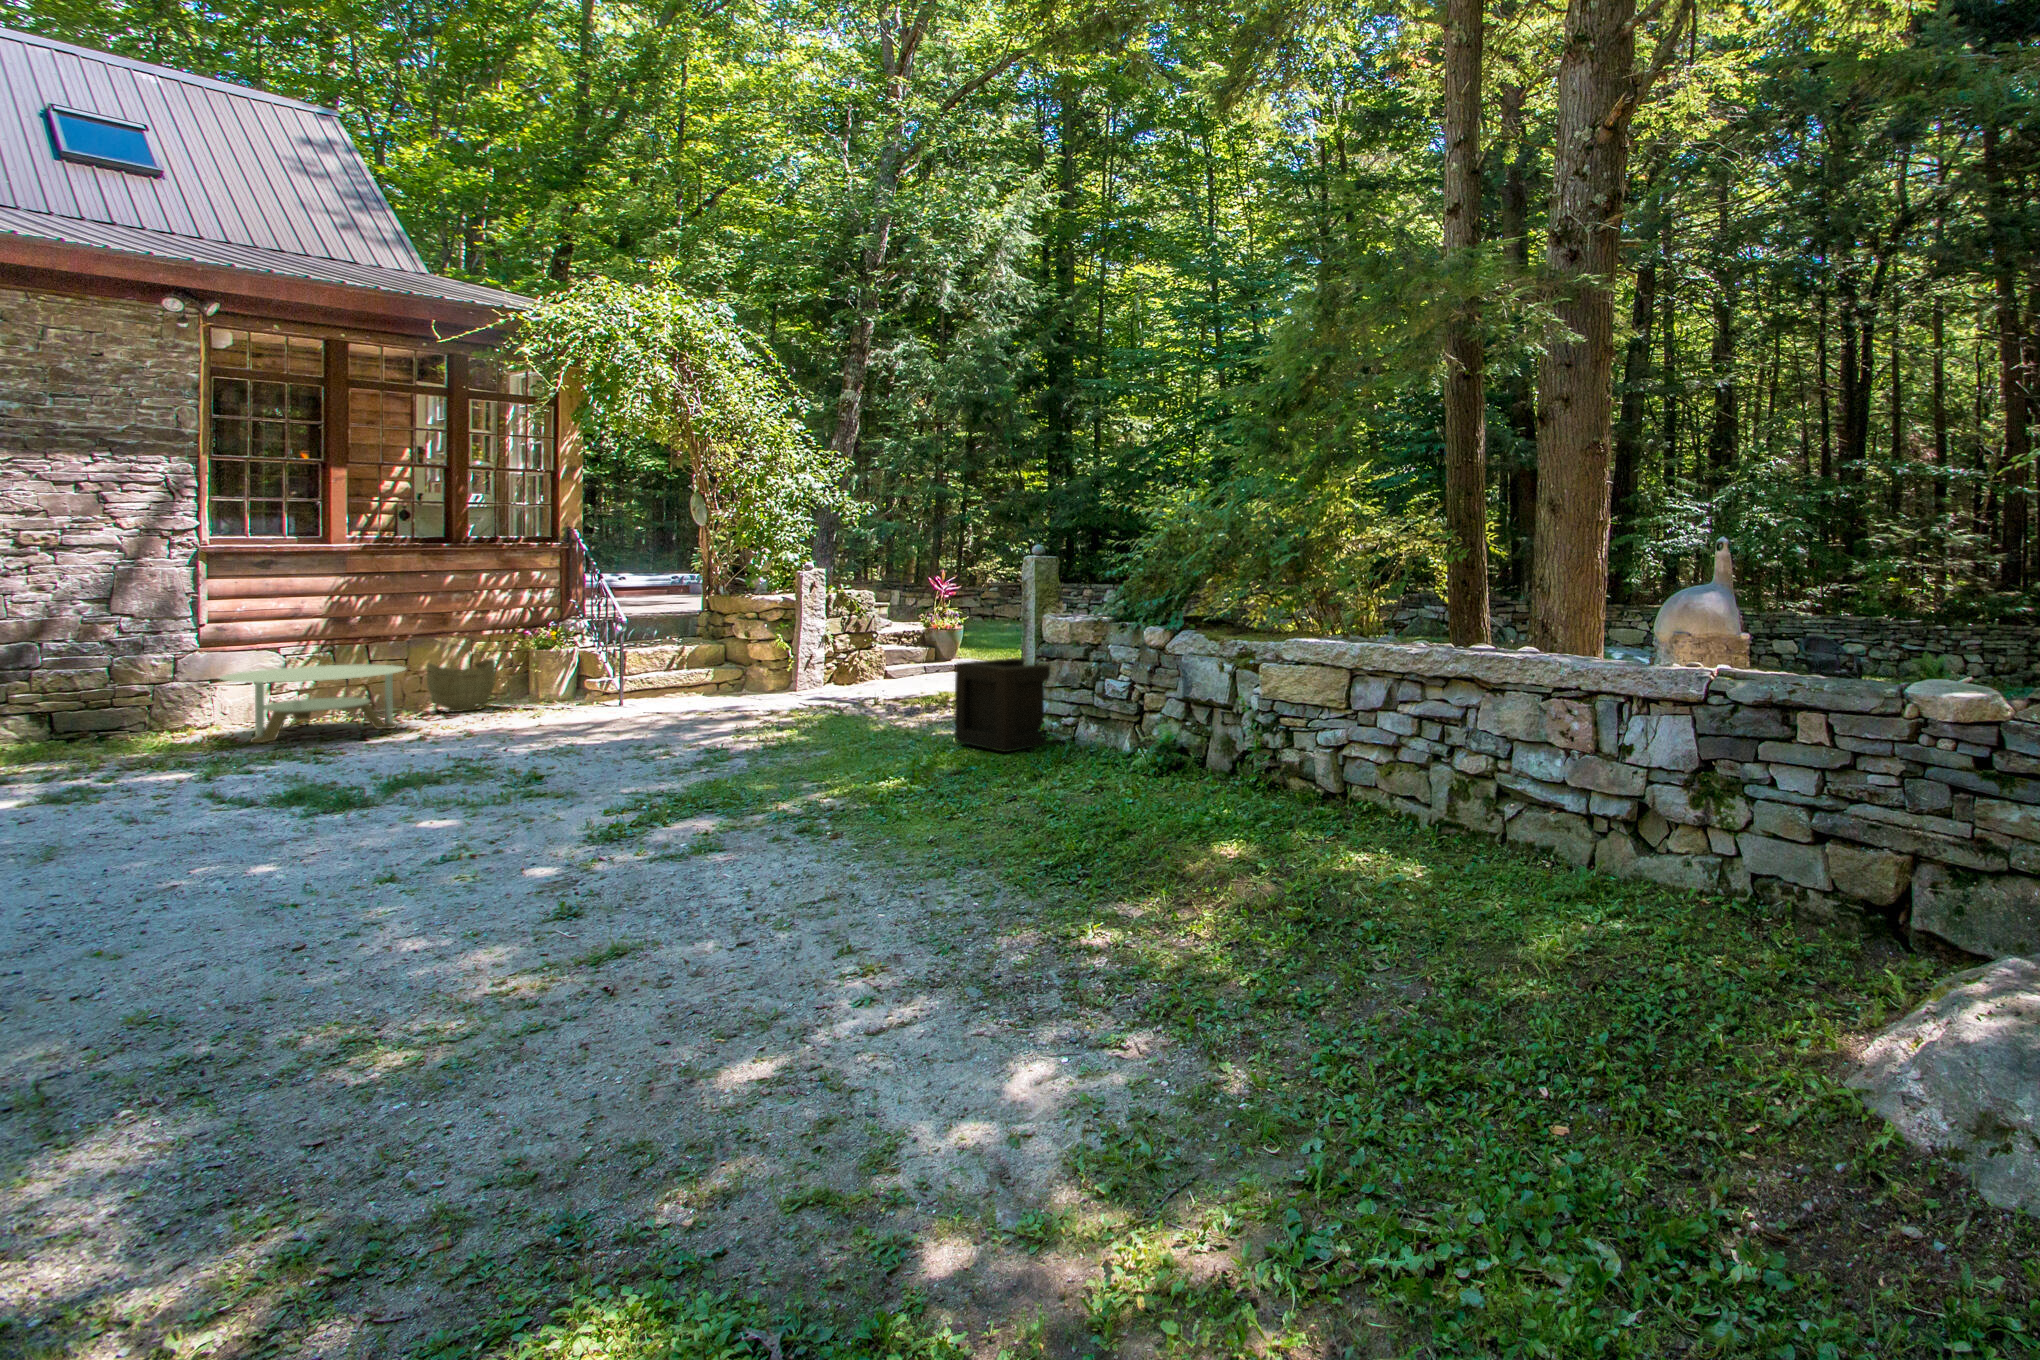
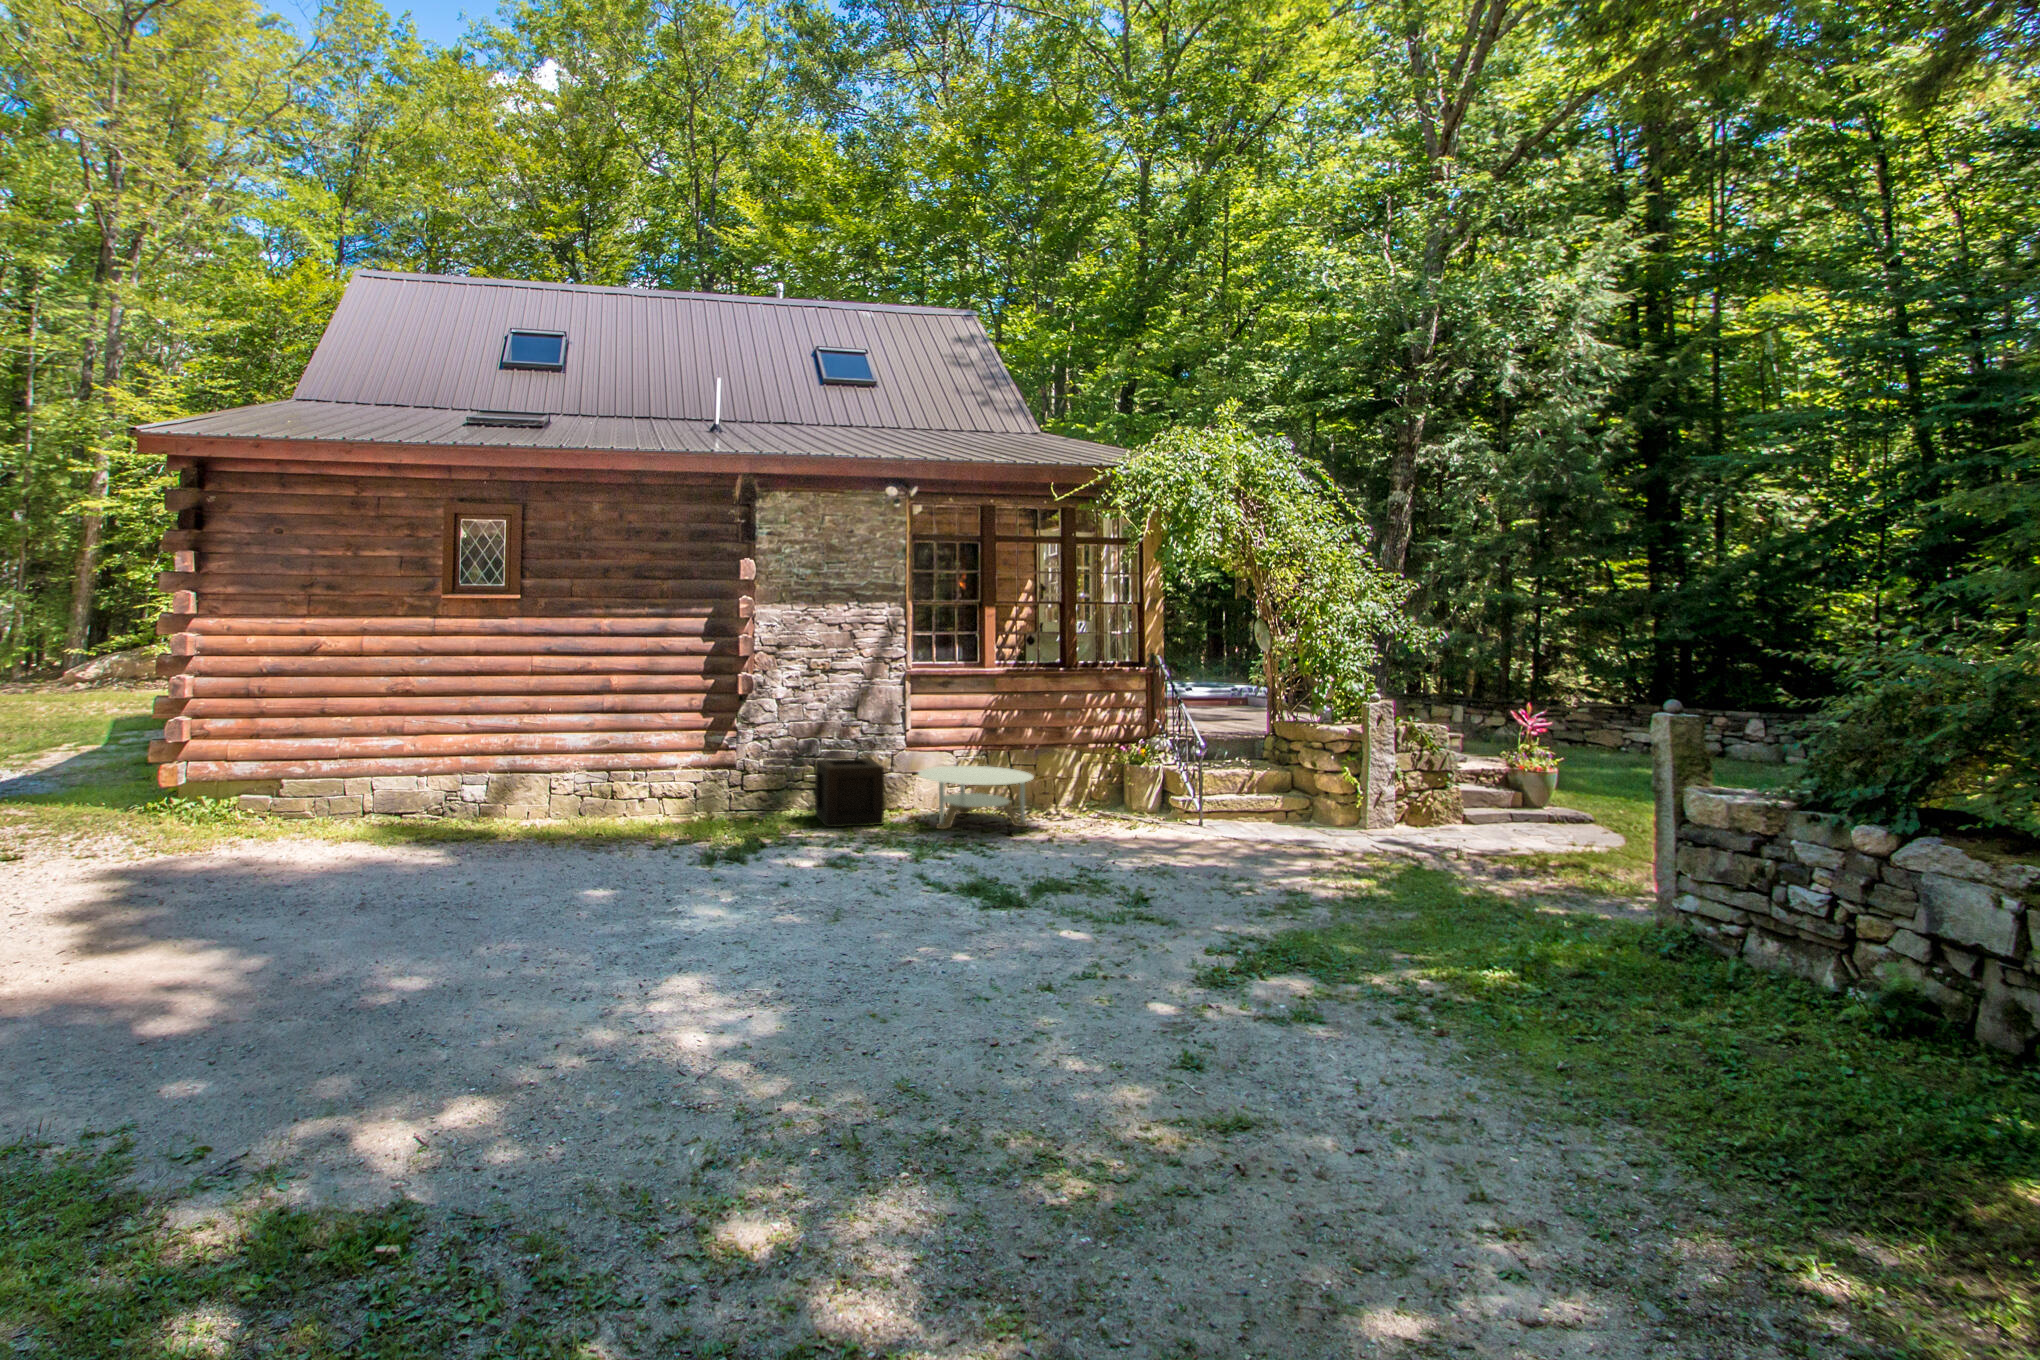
woven basket: present [427,645,496,712] -> none [1046,754,1095,814]
wooden crate: present [954,658,1056,752] -> present [815,758,884,827]

